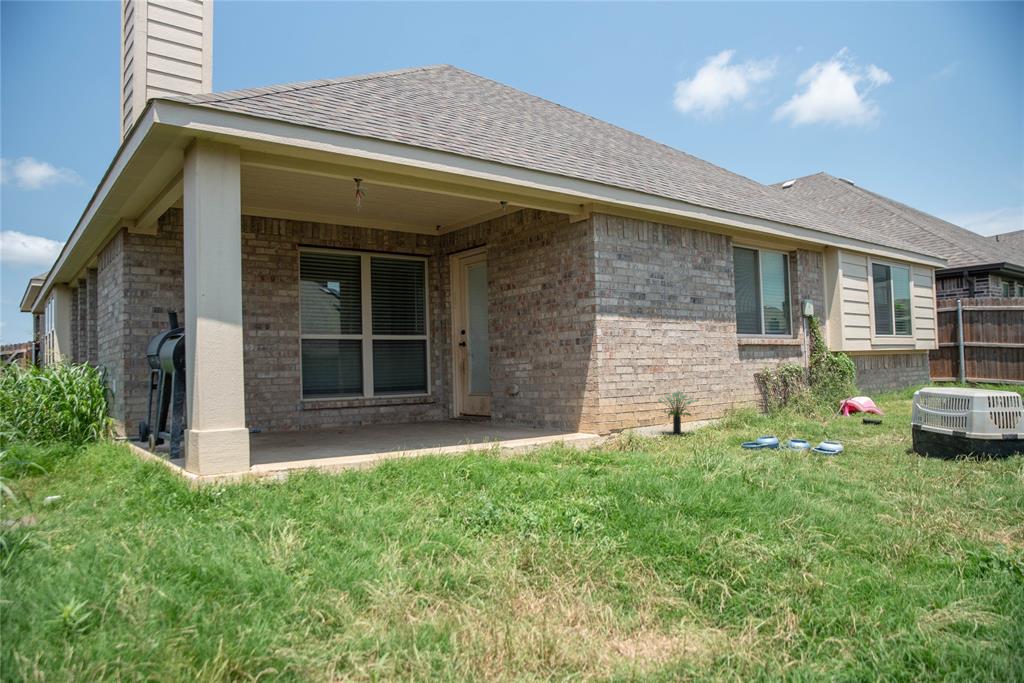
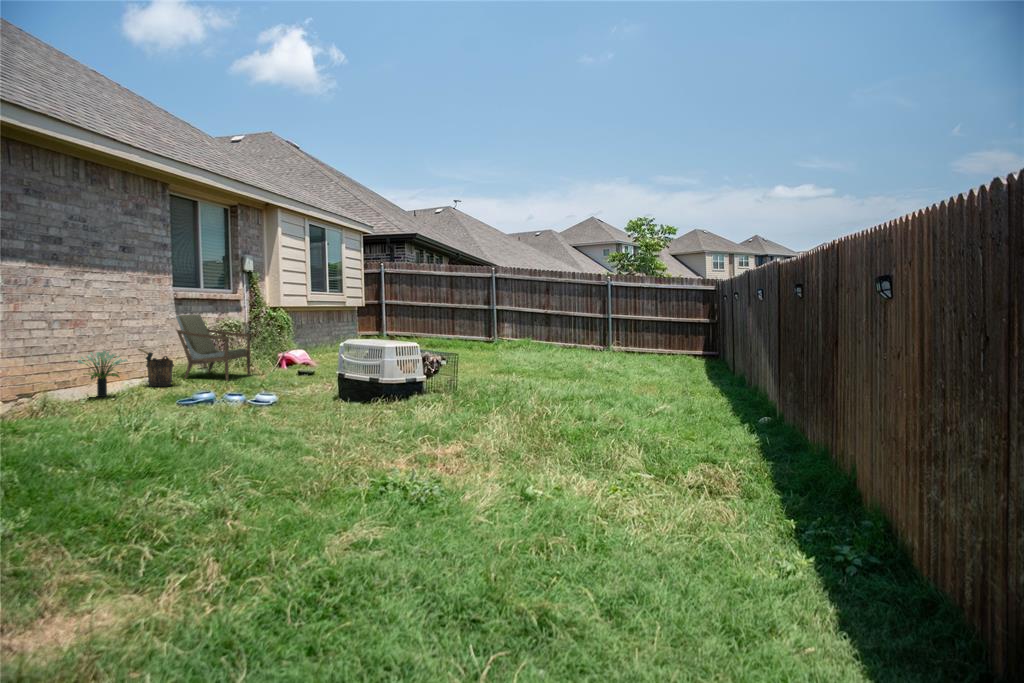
armchair: none [738,359,813,426] -> present [176,314,250,381]
bucket: none [706,390,738,428] -> present [138,348,174,387]

